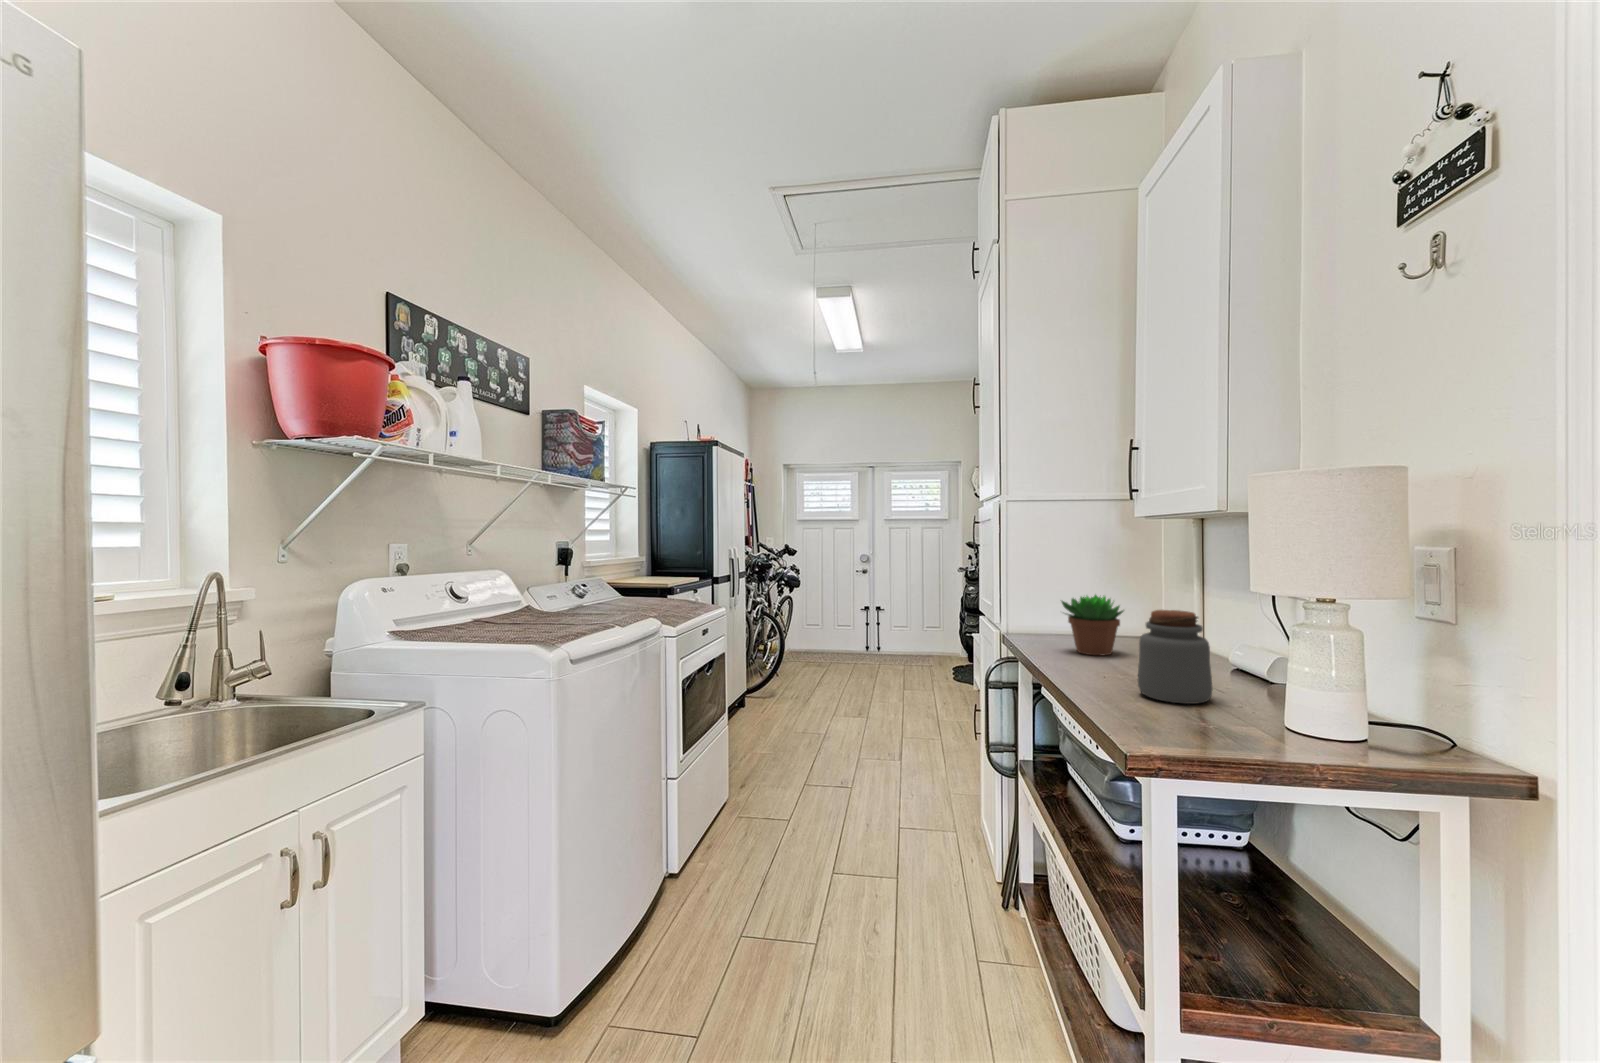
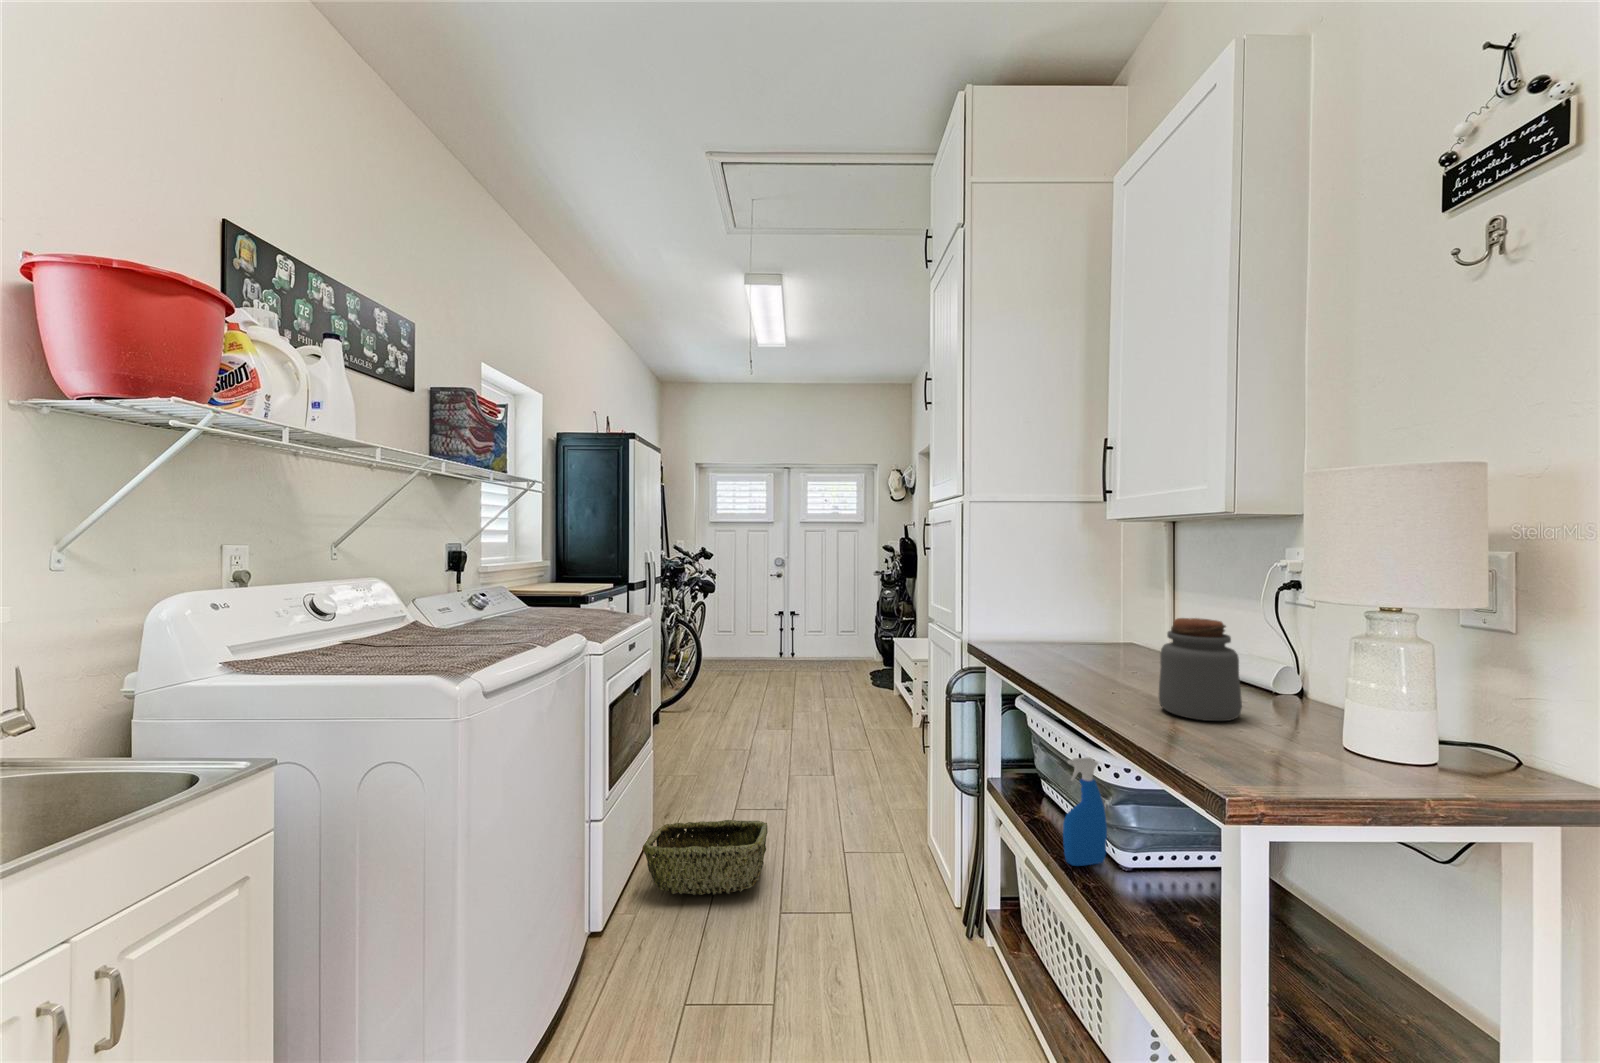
succulent plant: present [1062,595,1123,655] -> none [1039,599,1109,665]
spray bottle: none [1065,739,1108,838] -> present [1063,758,1107,866]
woven basket: none [711,788,823,852] -> present [642,820,768,895]

